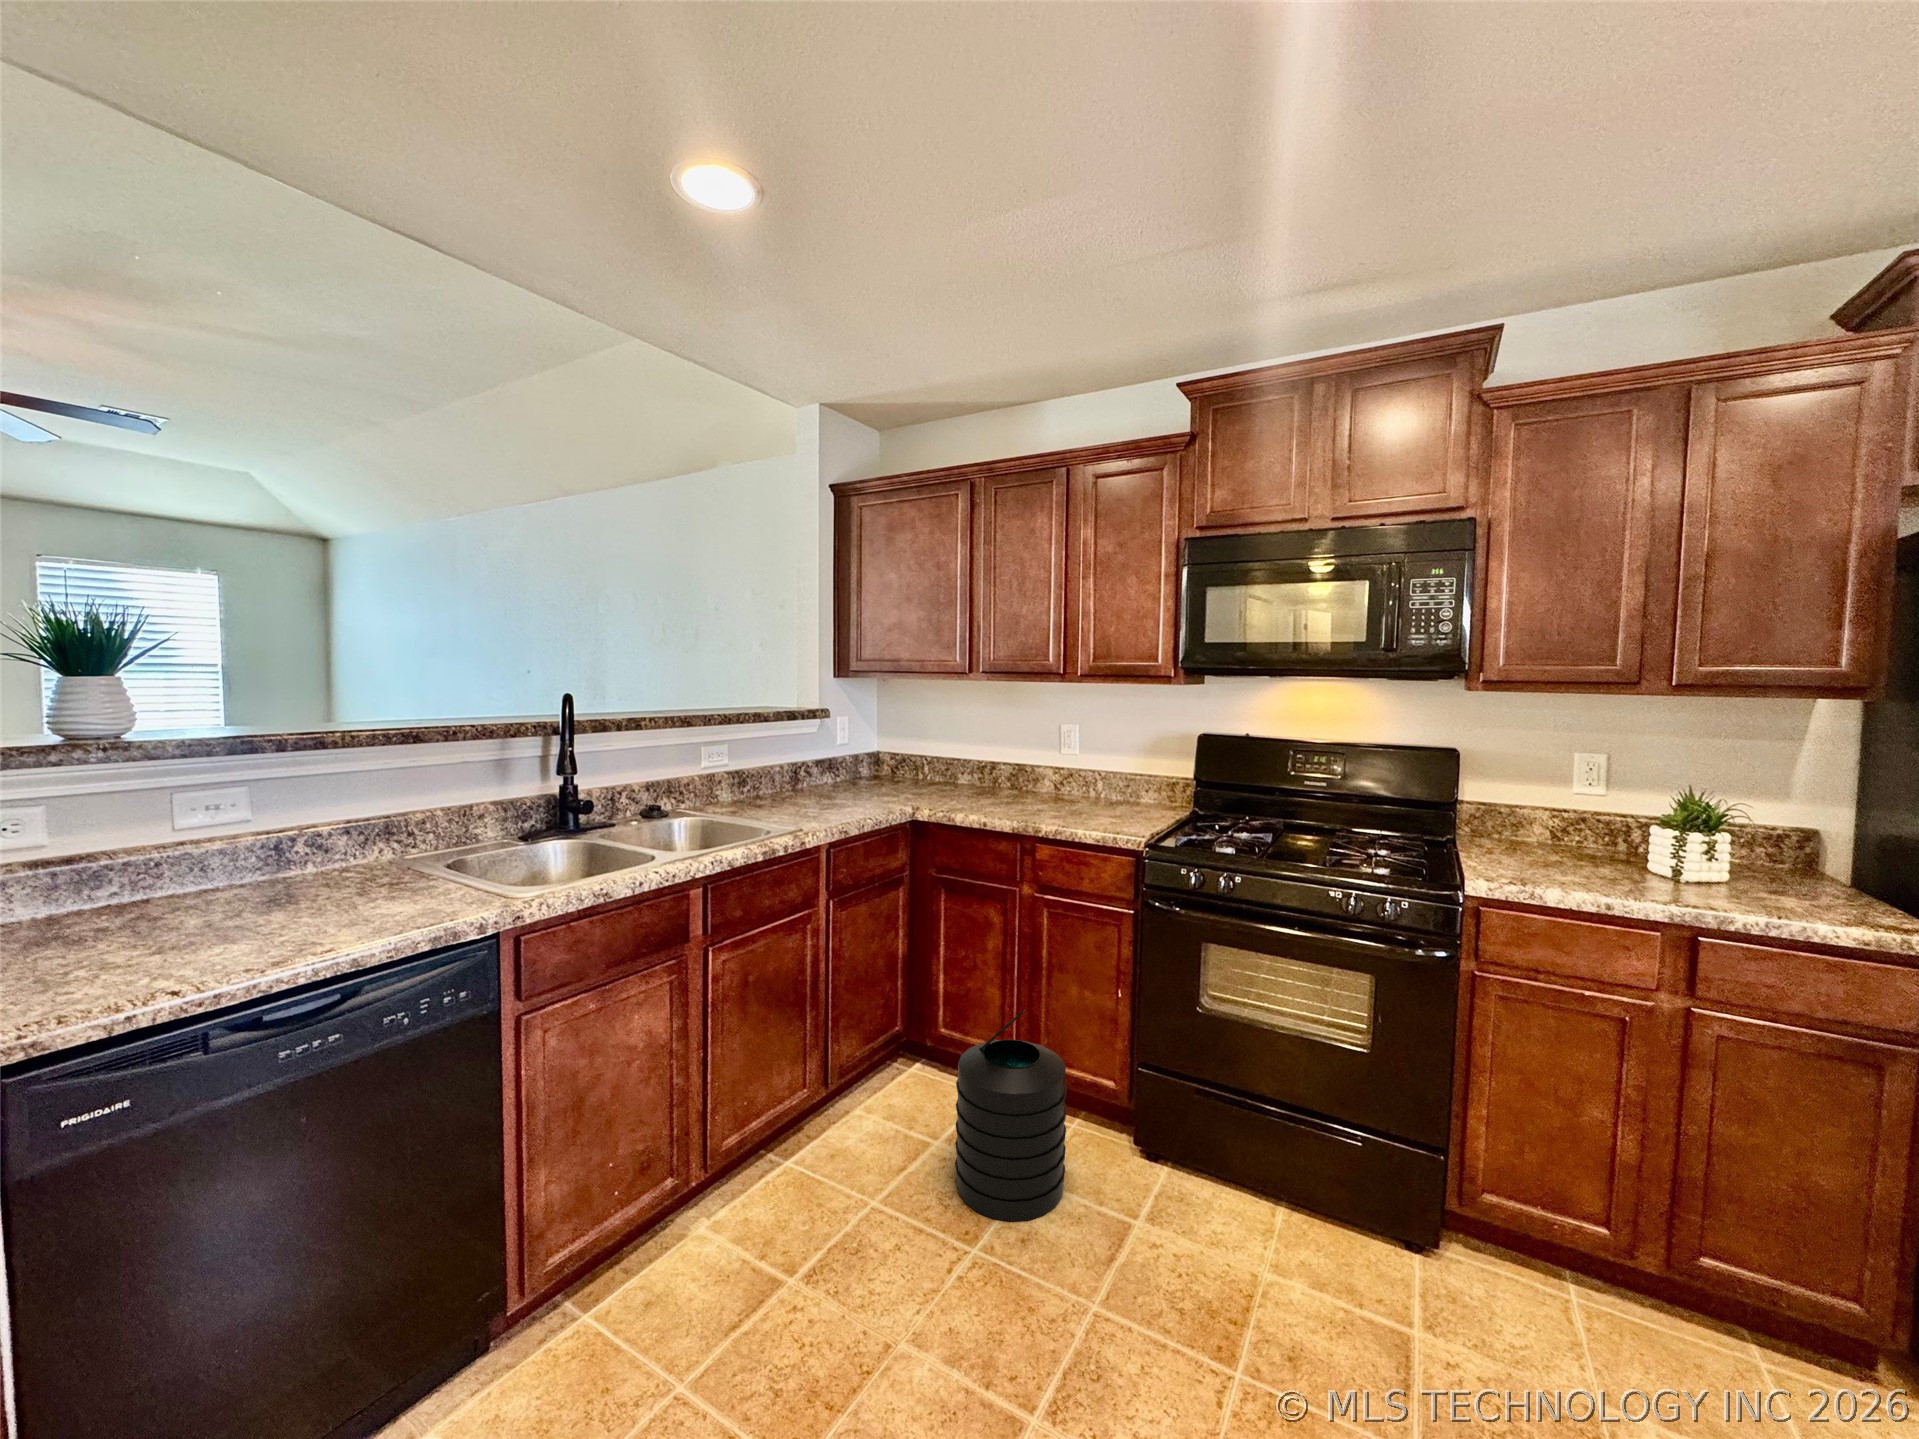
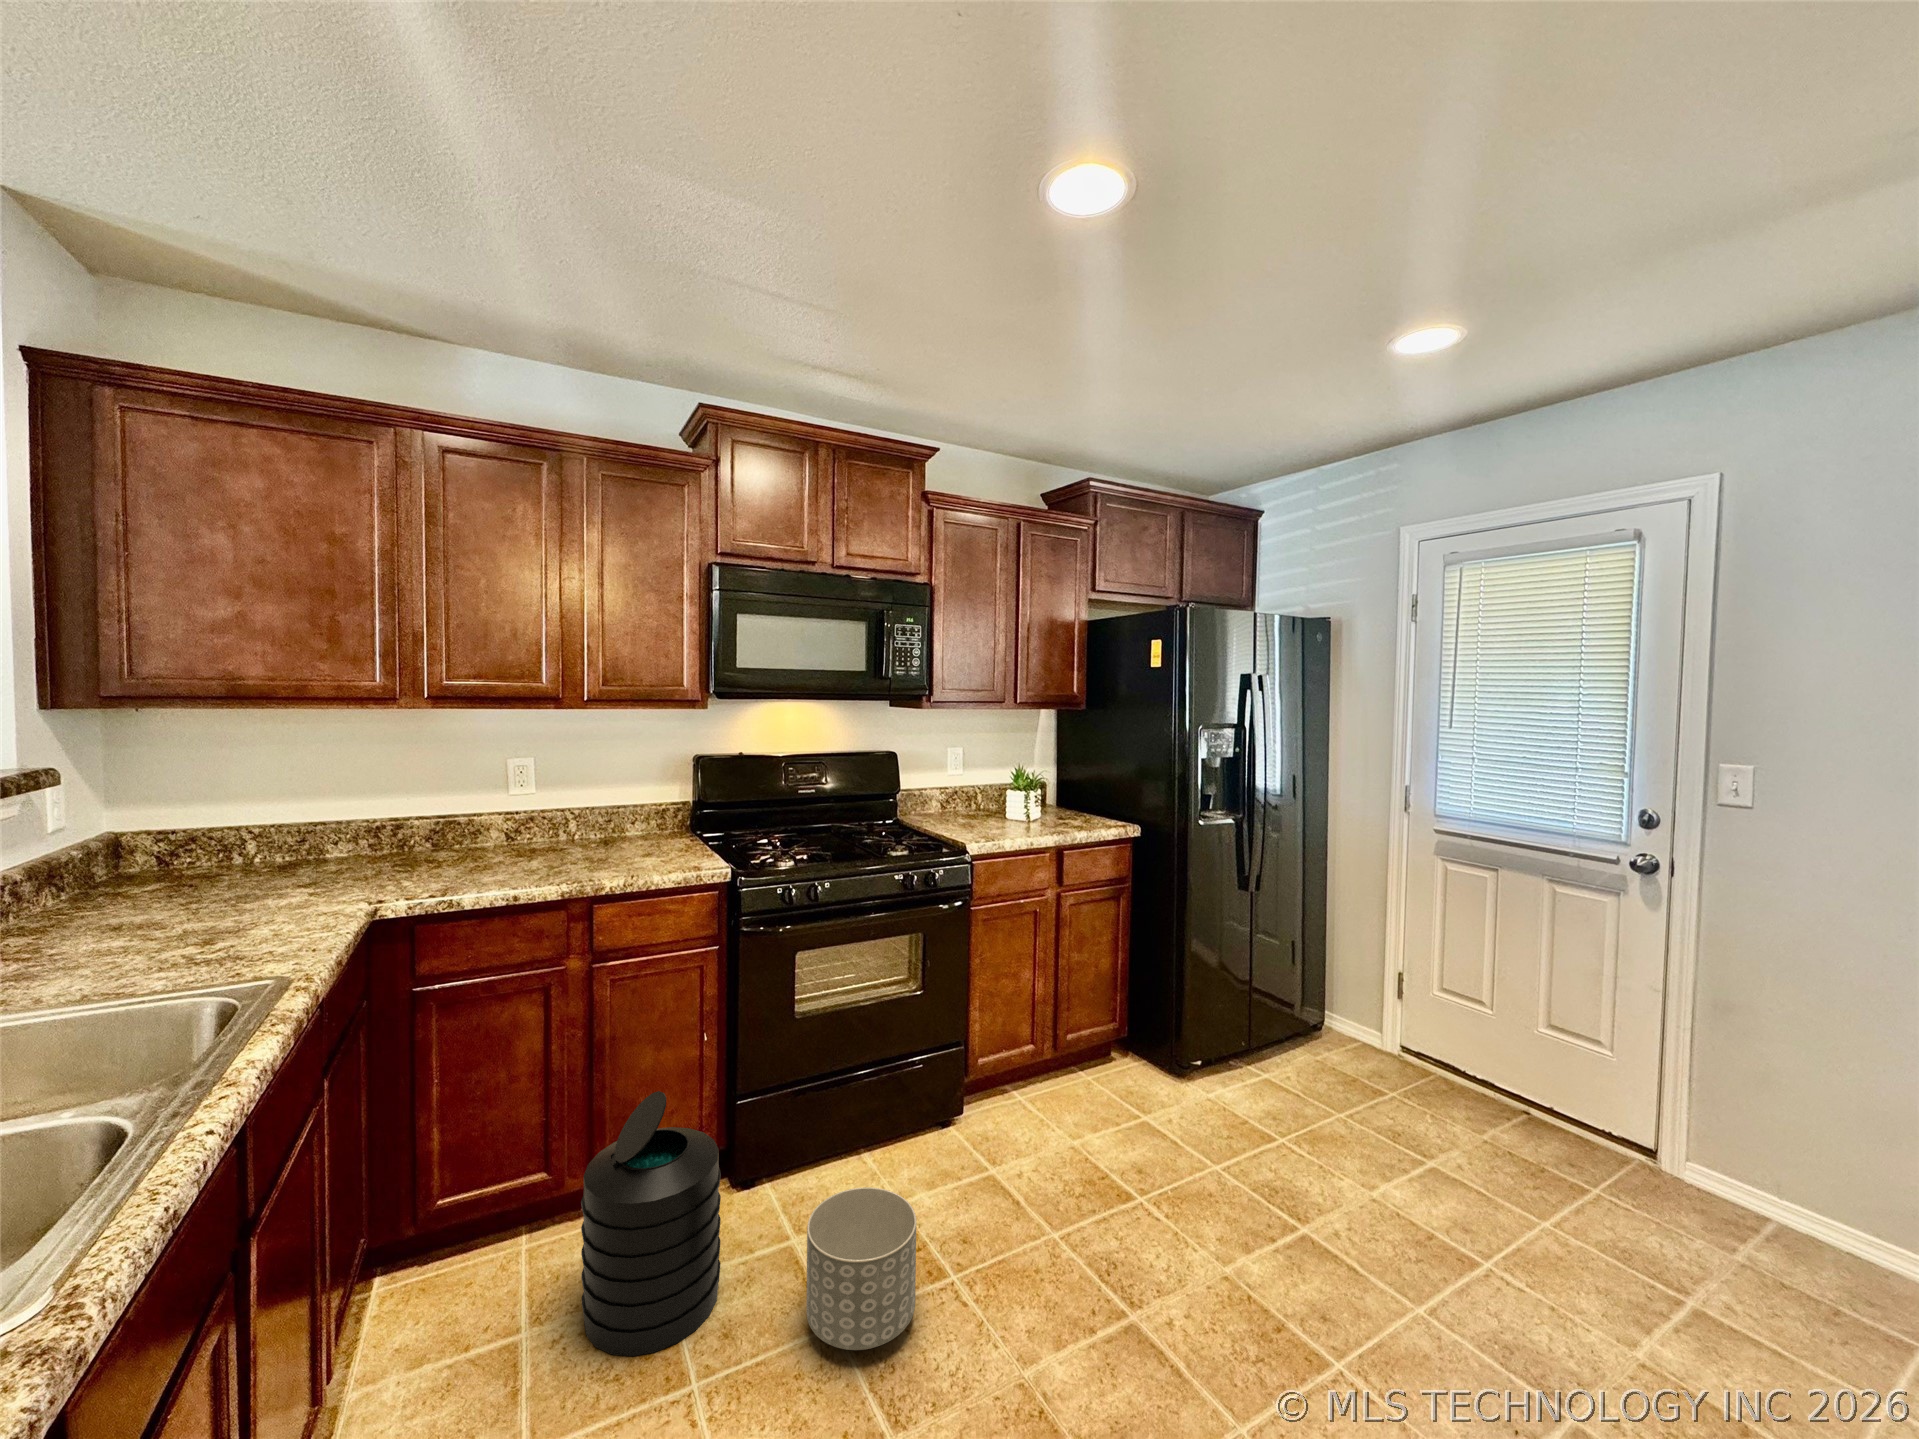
planter: none [1059,1182,1177,1355] -> present [806,1187,916,1350]

